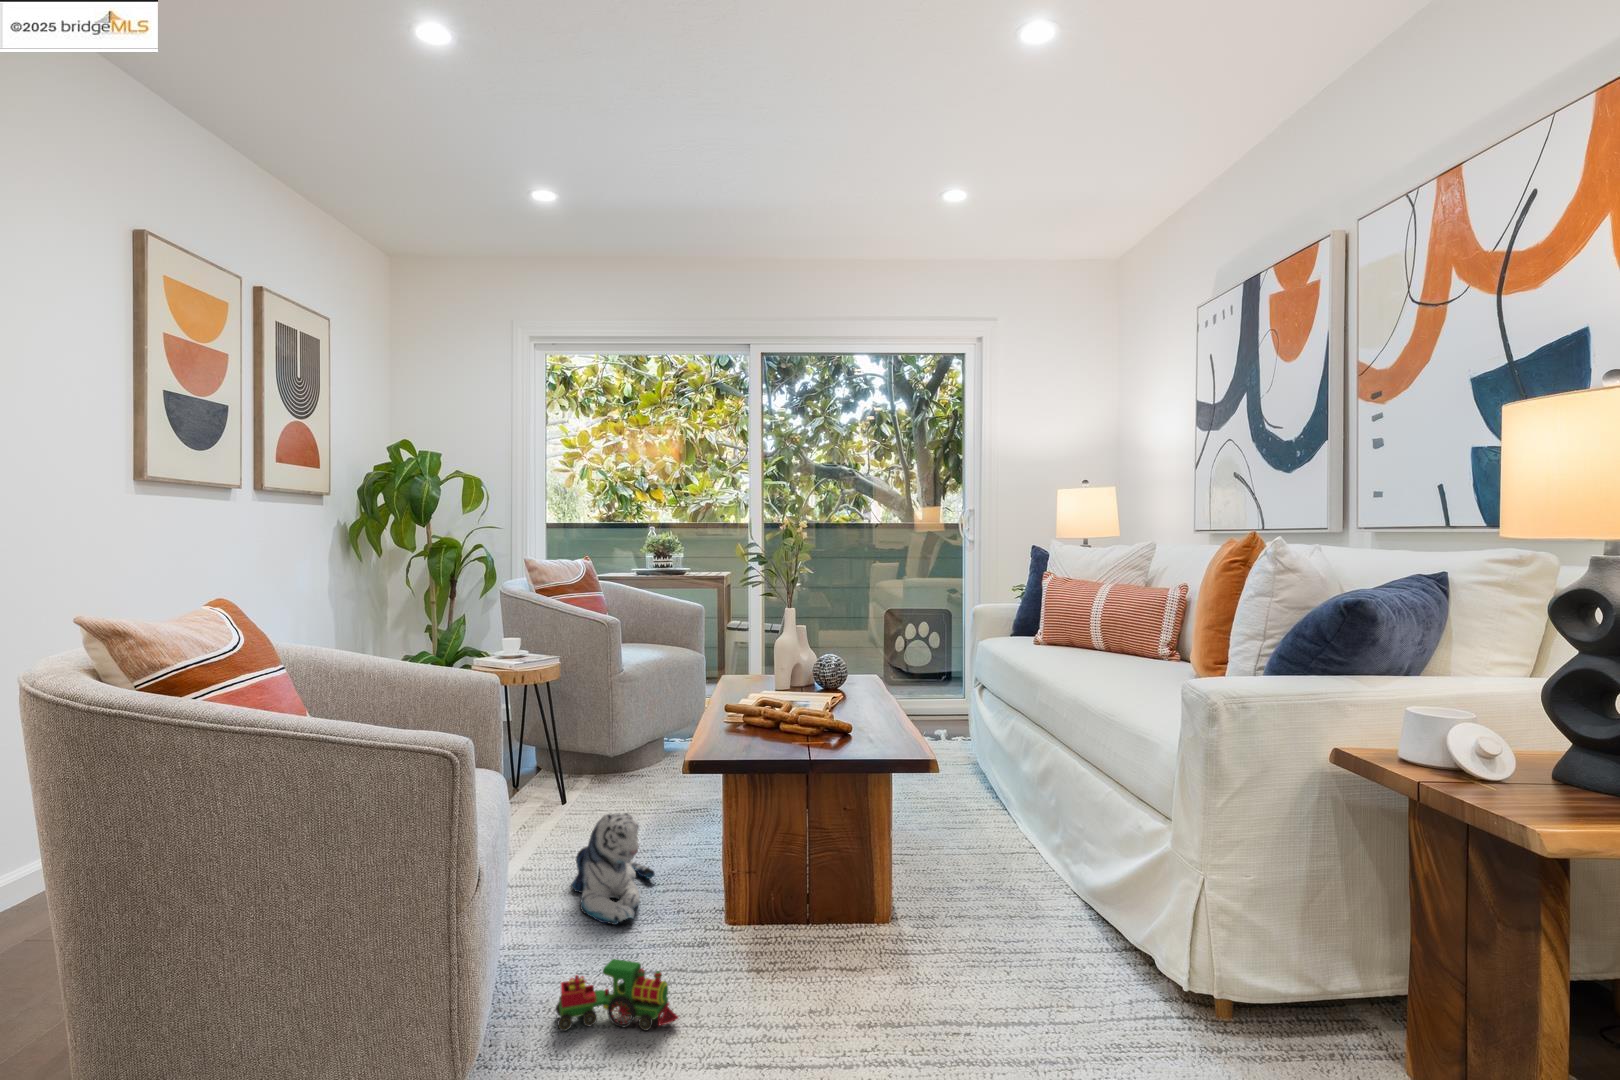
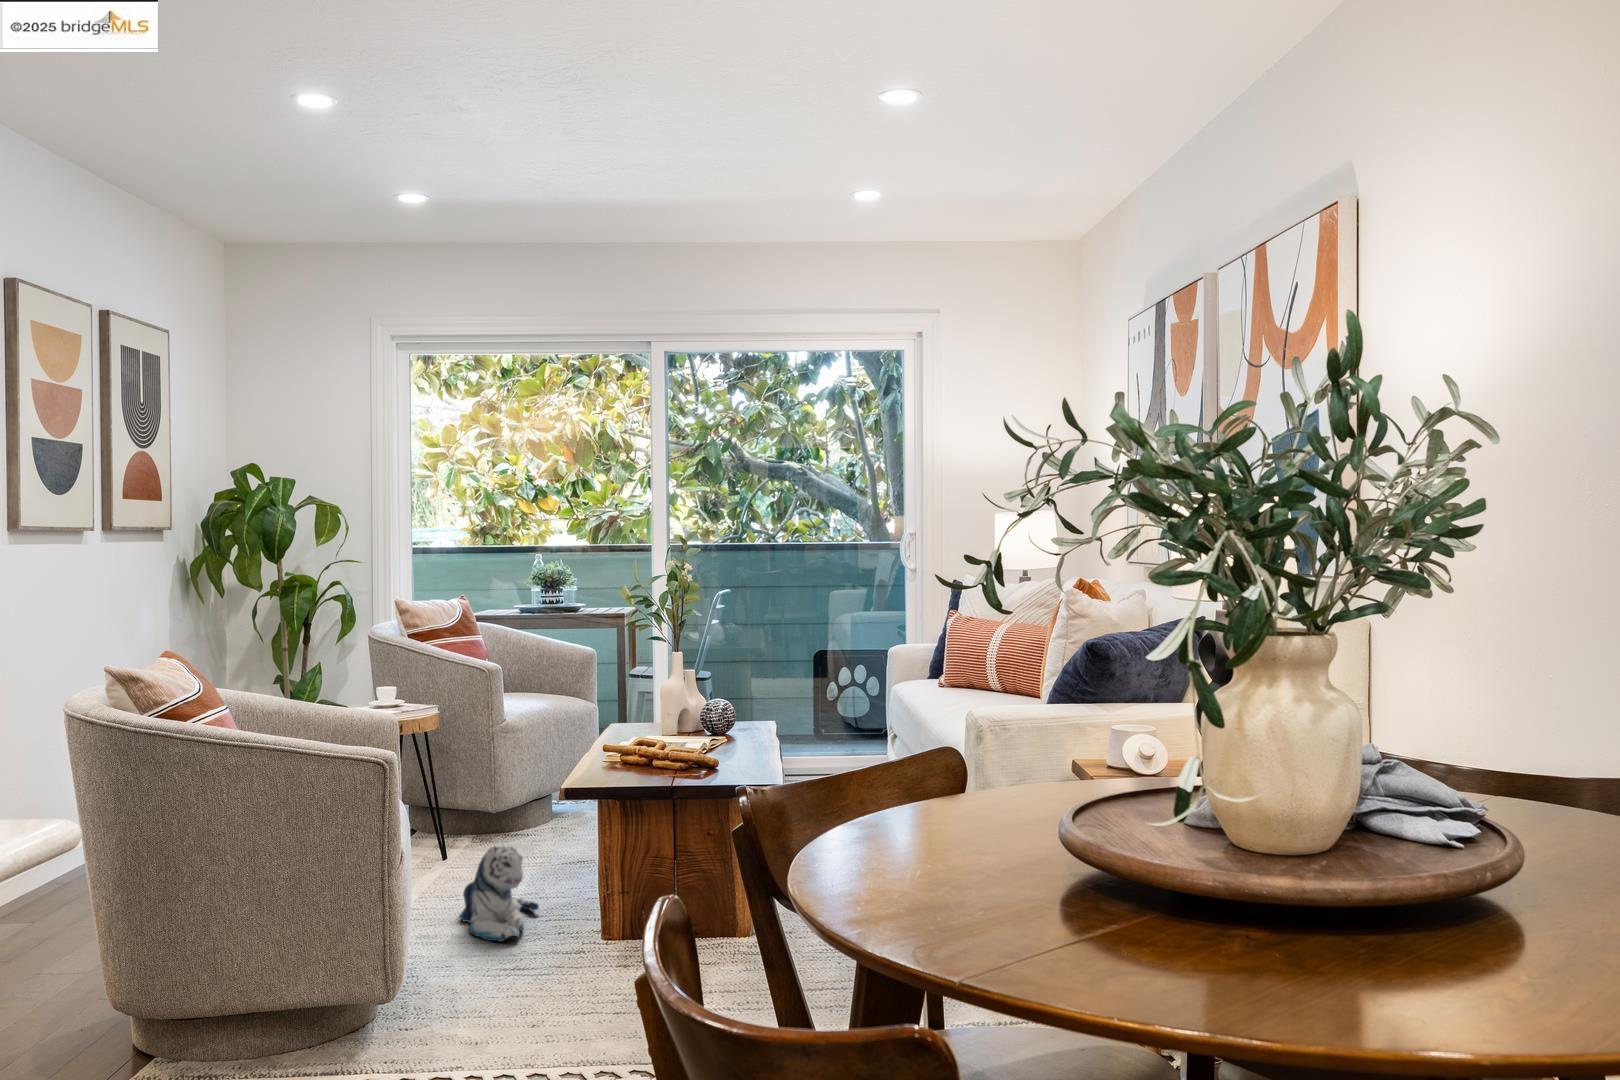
toy train: present [556,959,678,1031] -> none [454,947,556,1001]

